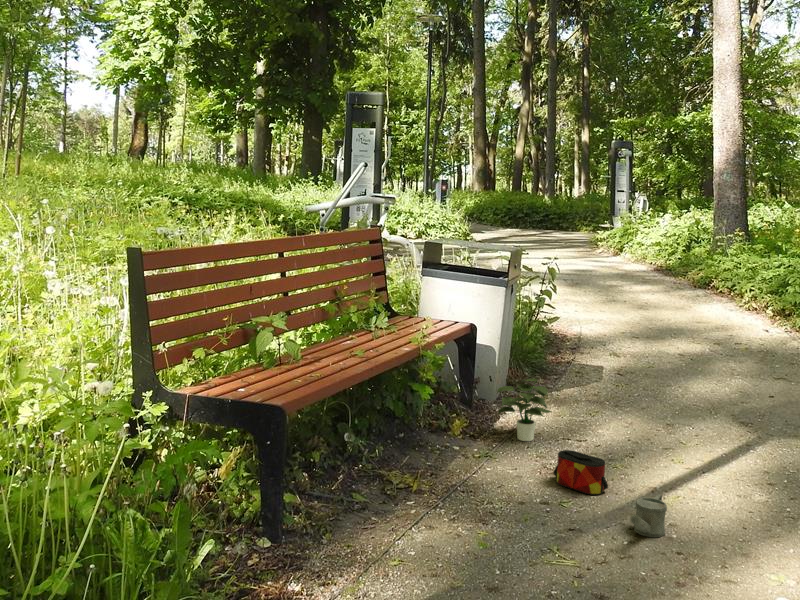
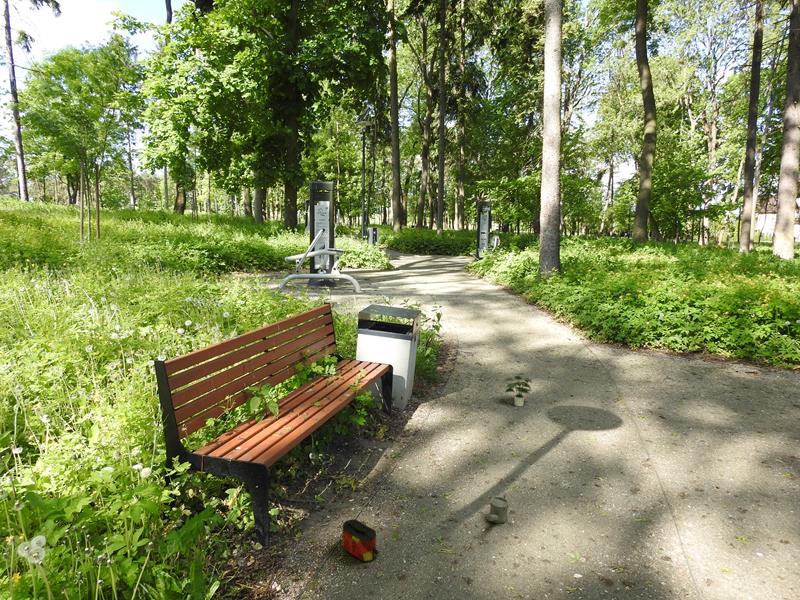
potted plant: present [497,378,551,441] -> present [505,373,532,406]
bag: present [553,450,608,495] -> present [342,519,379,562]

